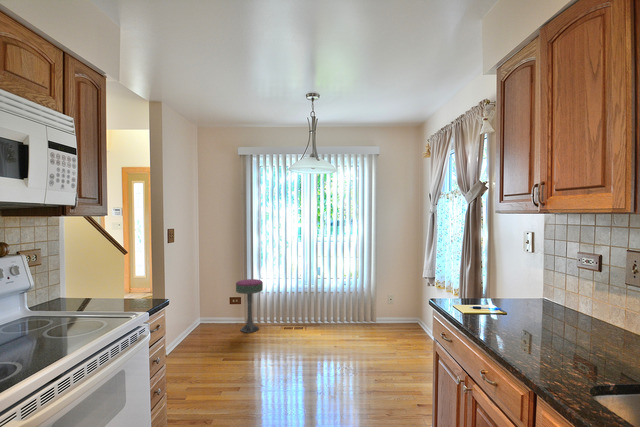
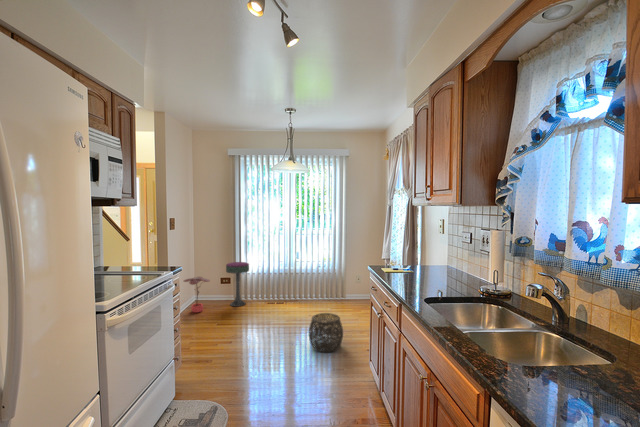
potted plant: none [186,297,217,341] -> present [184,277,210,313]
woven basket: none [339,352,385,408] -> present [309,313,343,352]

